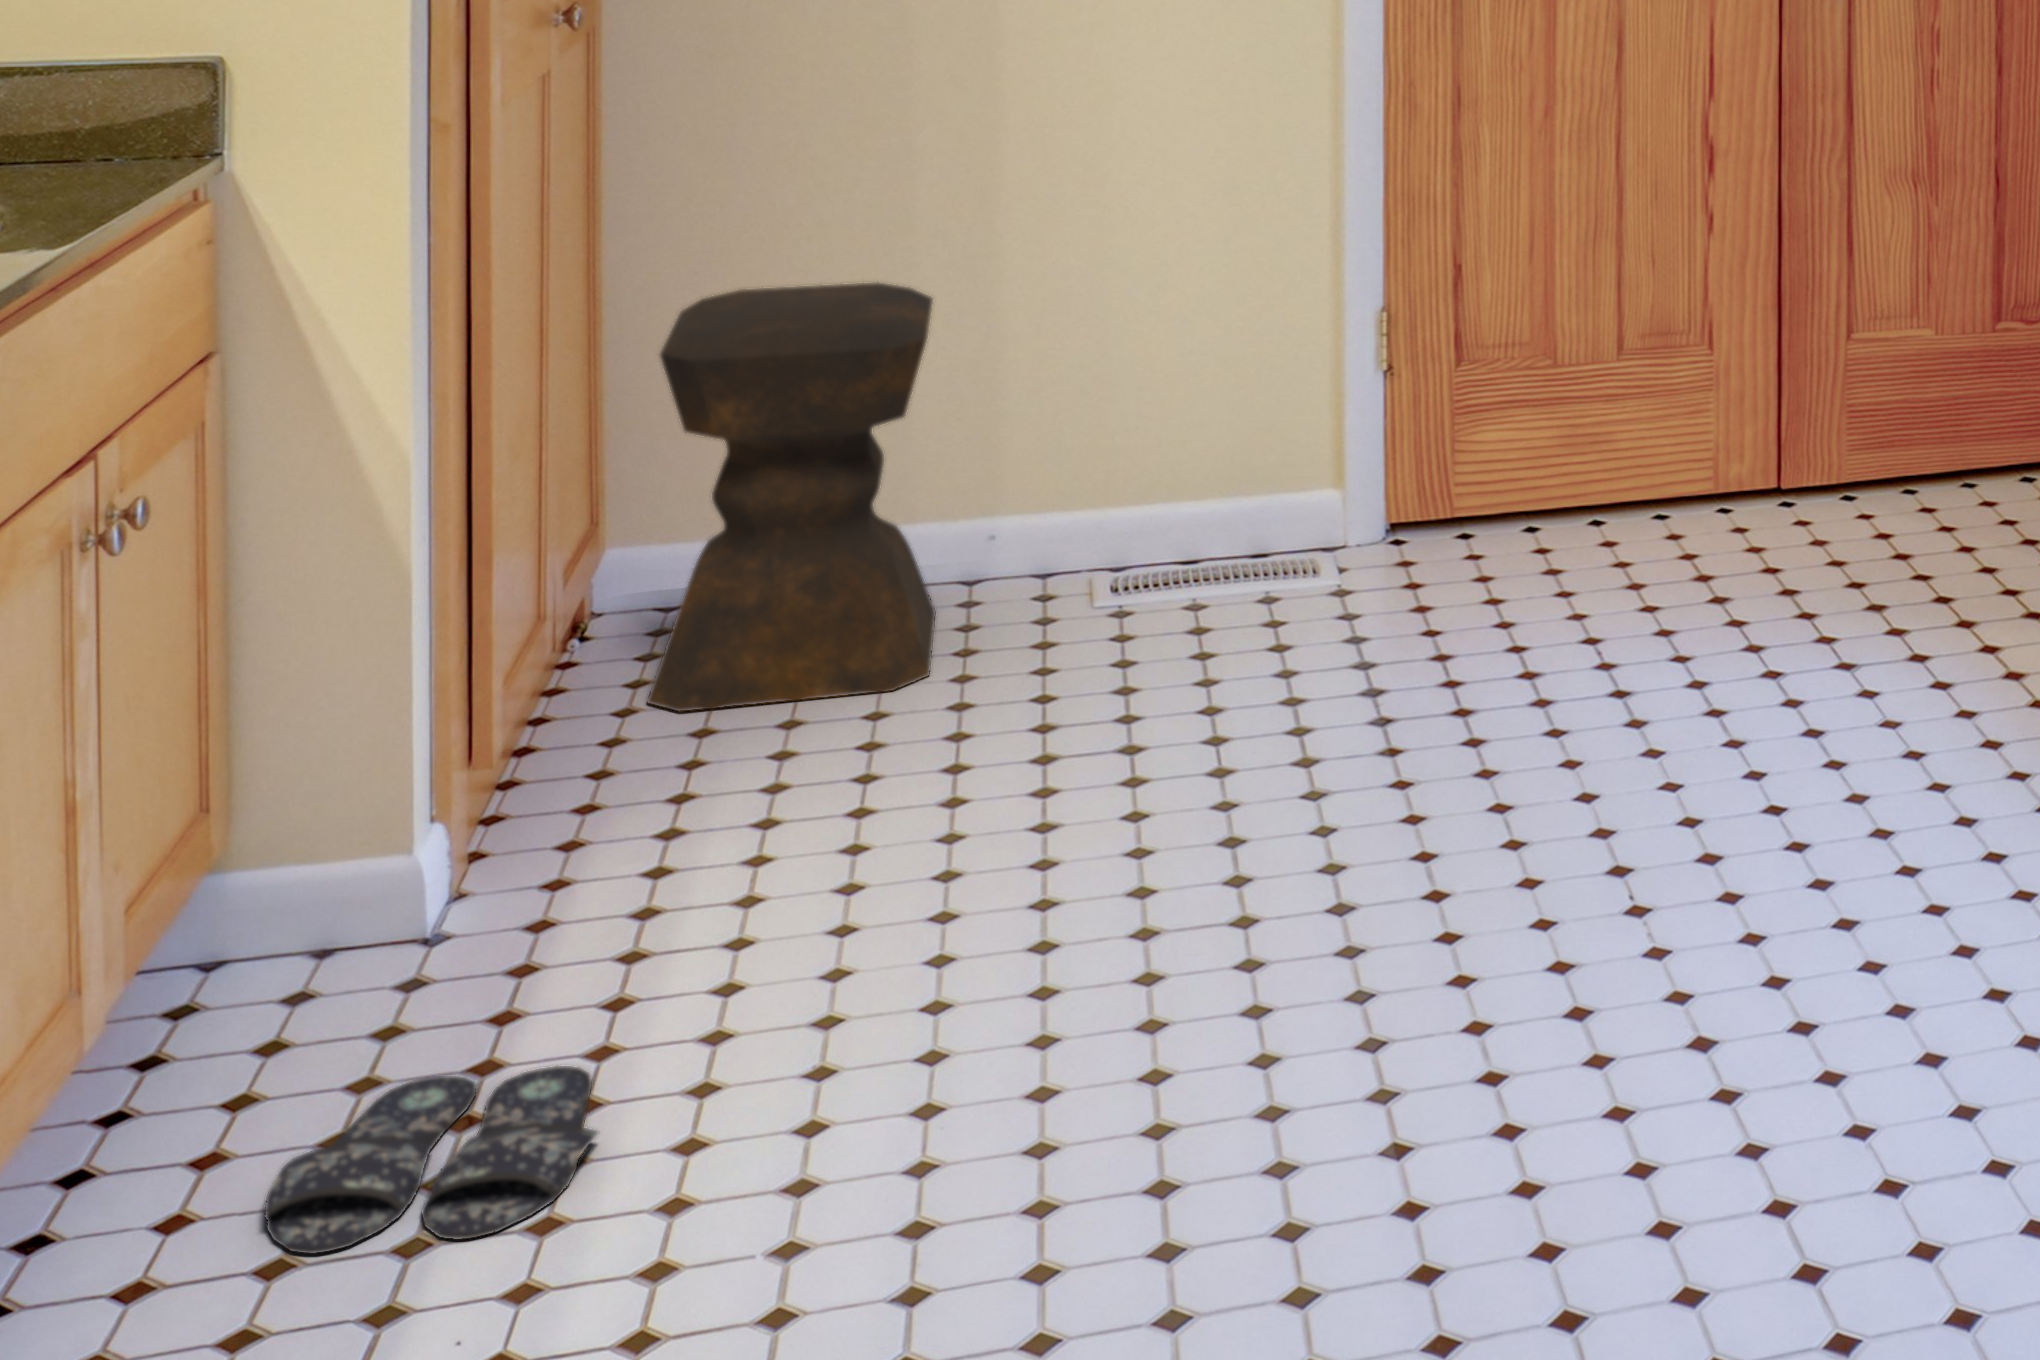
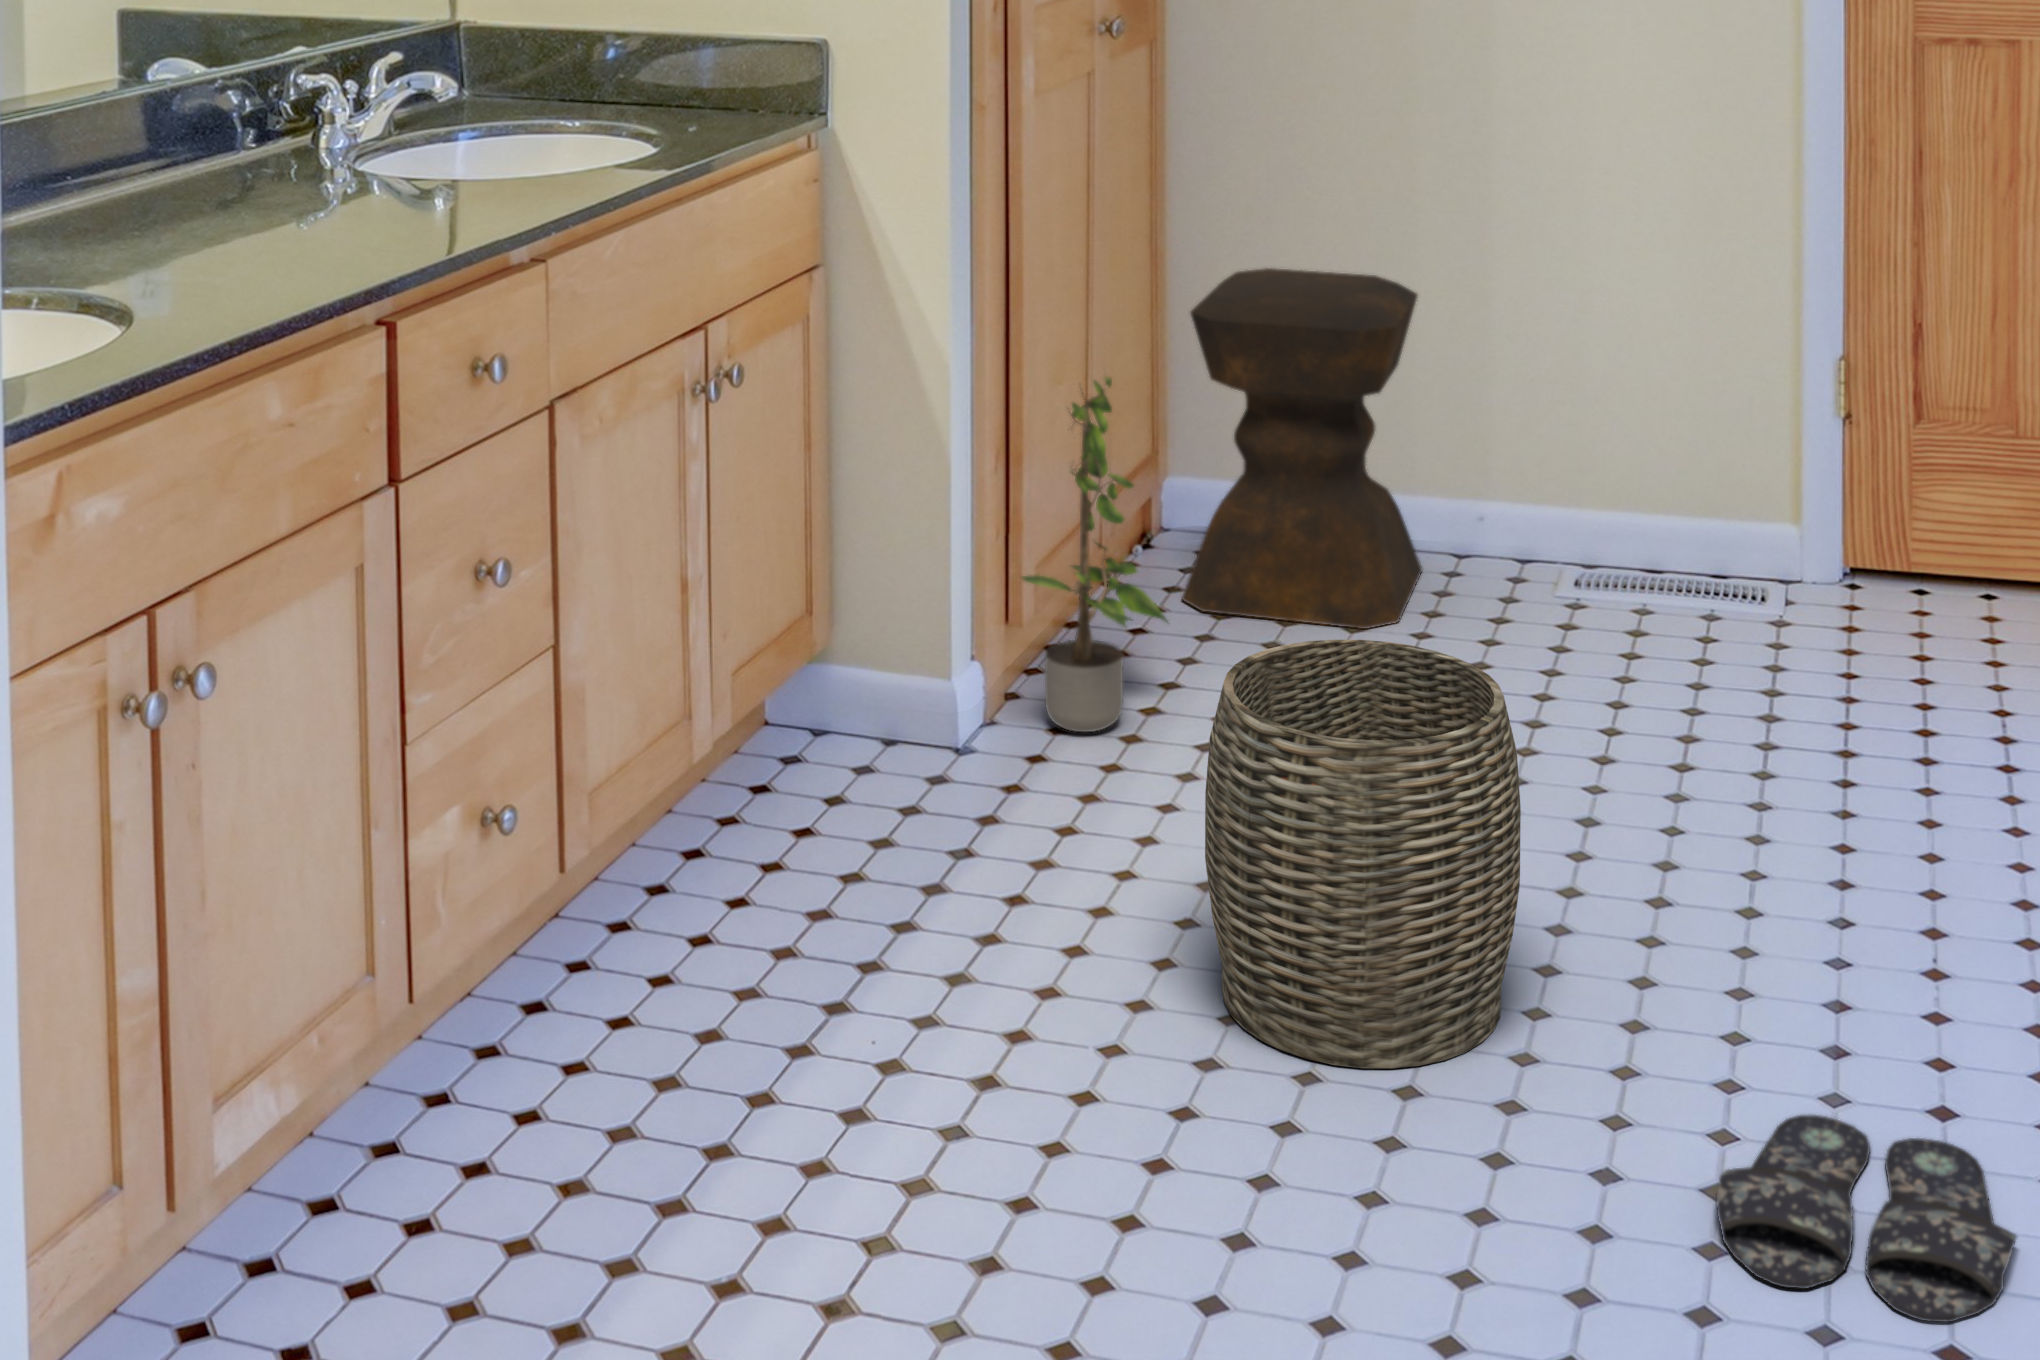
potted plant: none [496,435,685,888] -> present [1022,377,1167,732]
woven basket: none [856,690,1225,1174] -> present [1205,640,1521,1068]
slippers: present [265,1066,597,1254] -> present [1717,1115,2017,1322]

